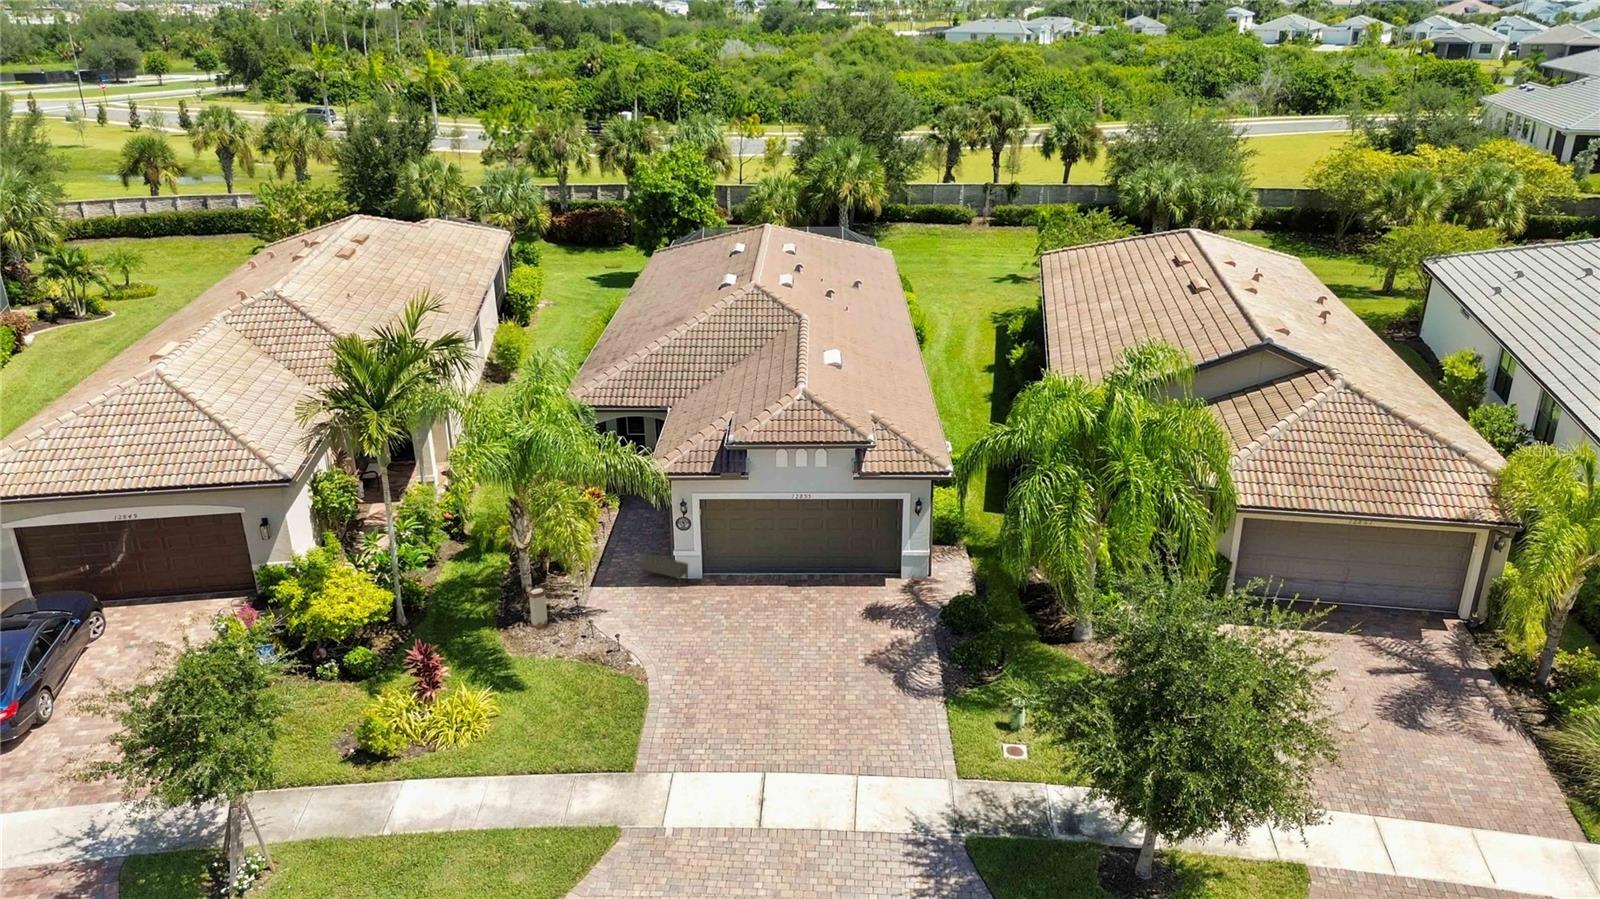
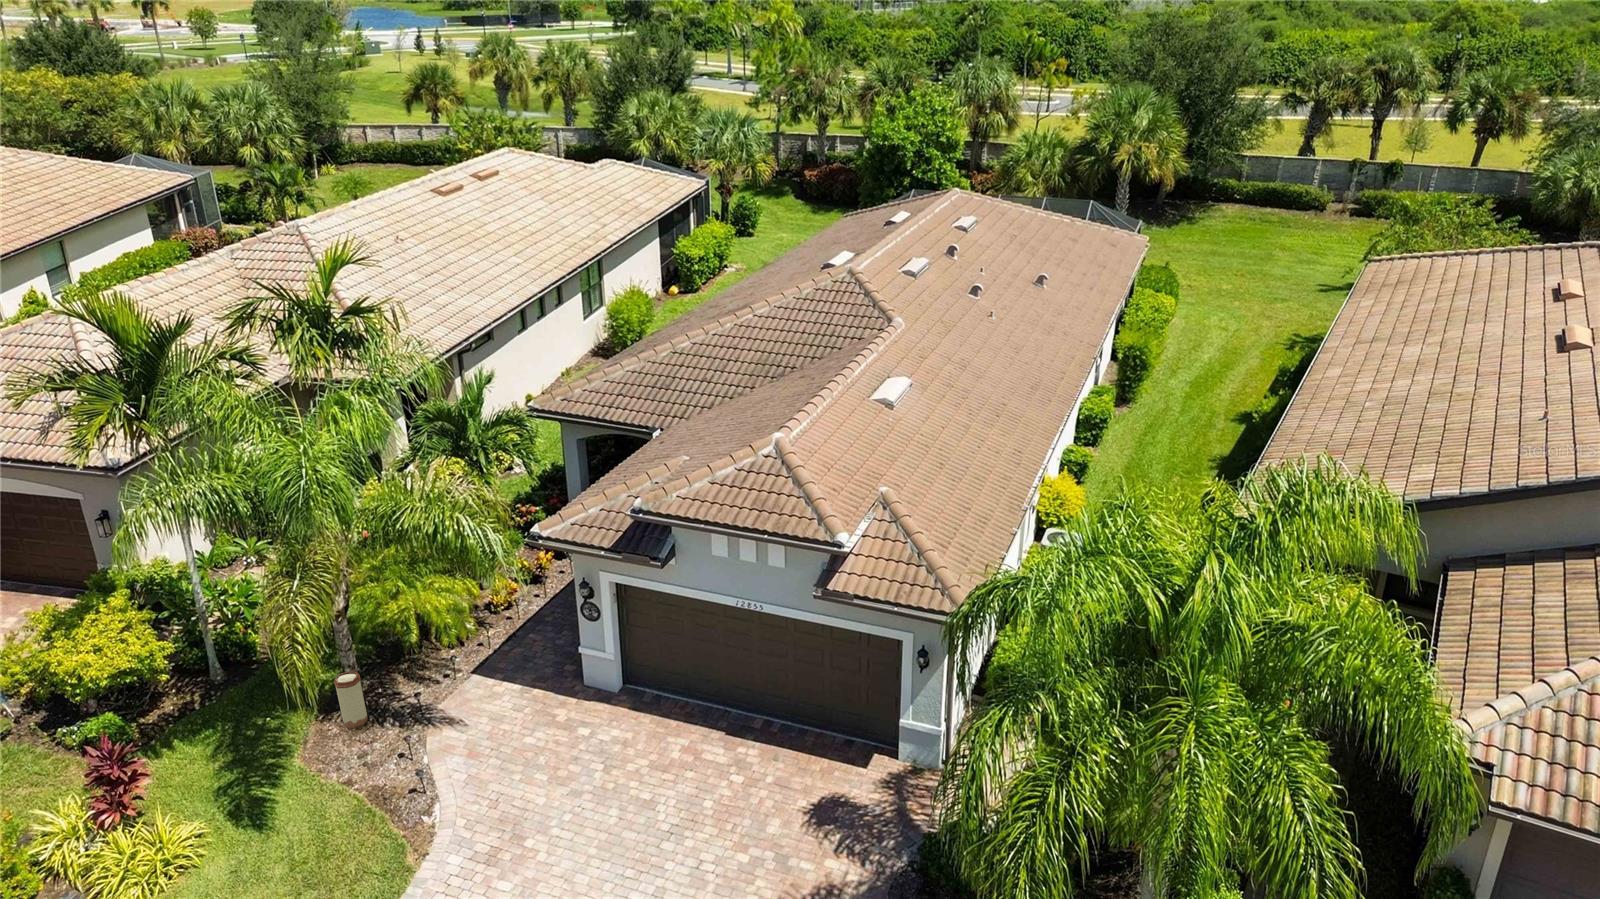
bench: present [642,555,688,586] -> none [539,642,596,701]

